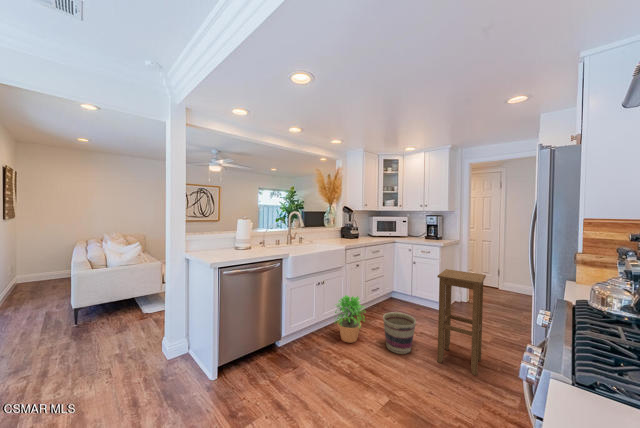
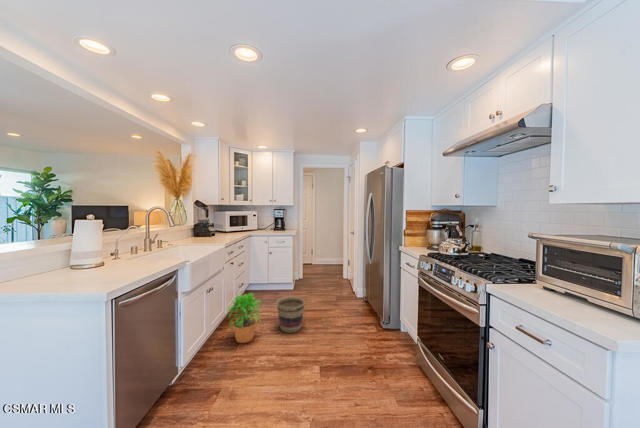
stool: present [437,269,486,376] -> none [318,251,351,326]

